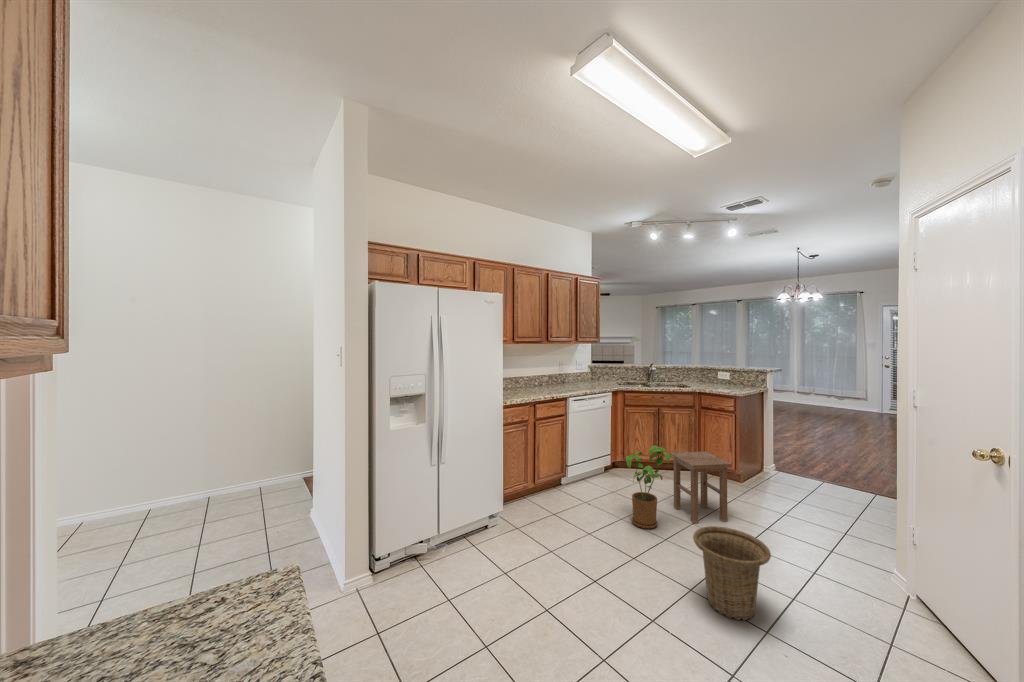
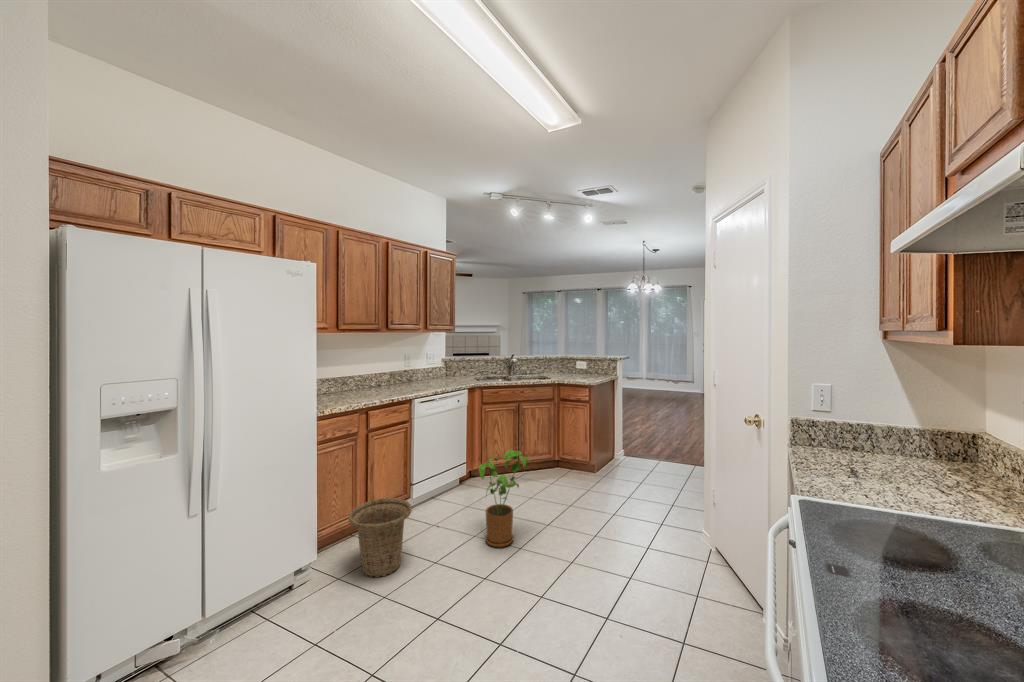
stool: present [670,451,732,523] -> none [528,449,588,531]
basket: present [693,526,771,620] -> present [349,498,412,577]

